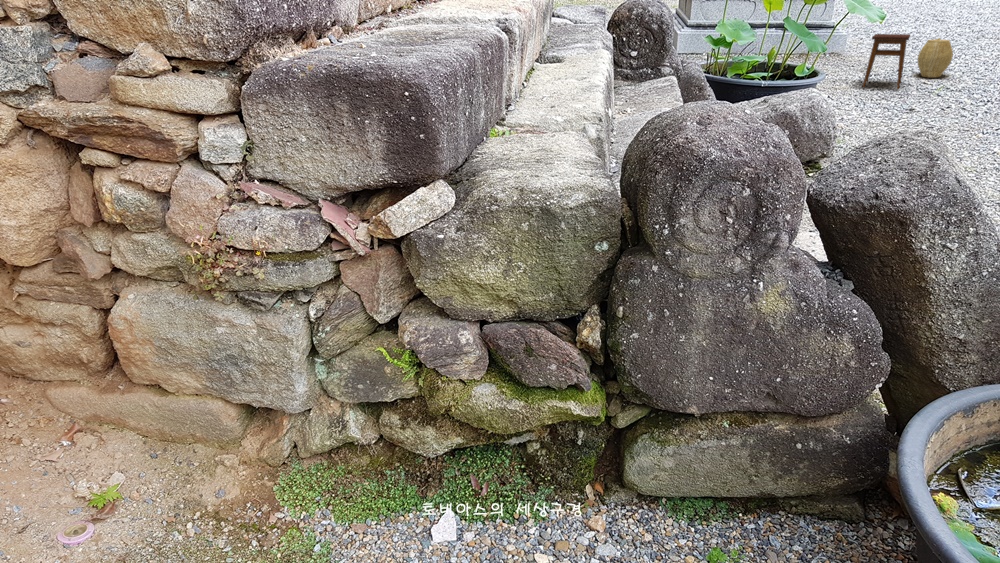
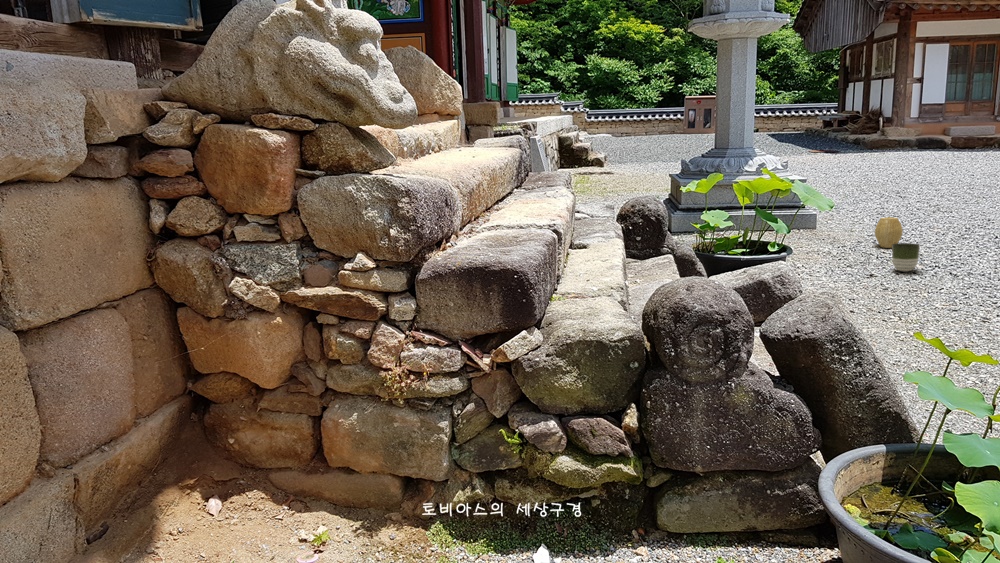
stool: present [863,34,910,89] -> none [831,215,864,258]
planter: none [941,71,979,107] -> present [892,243,920,271]

